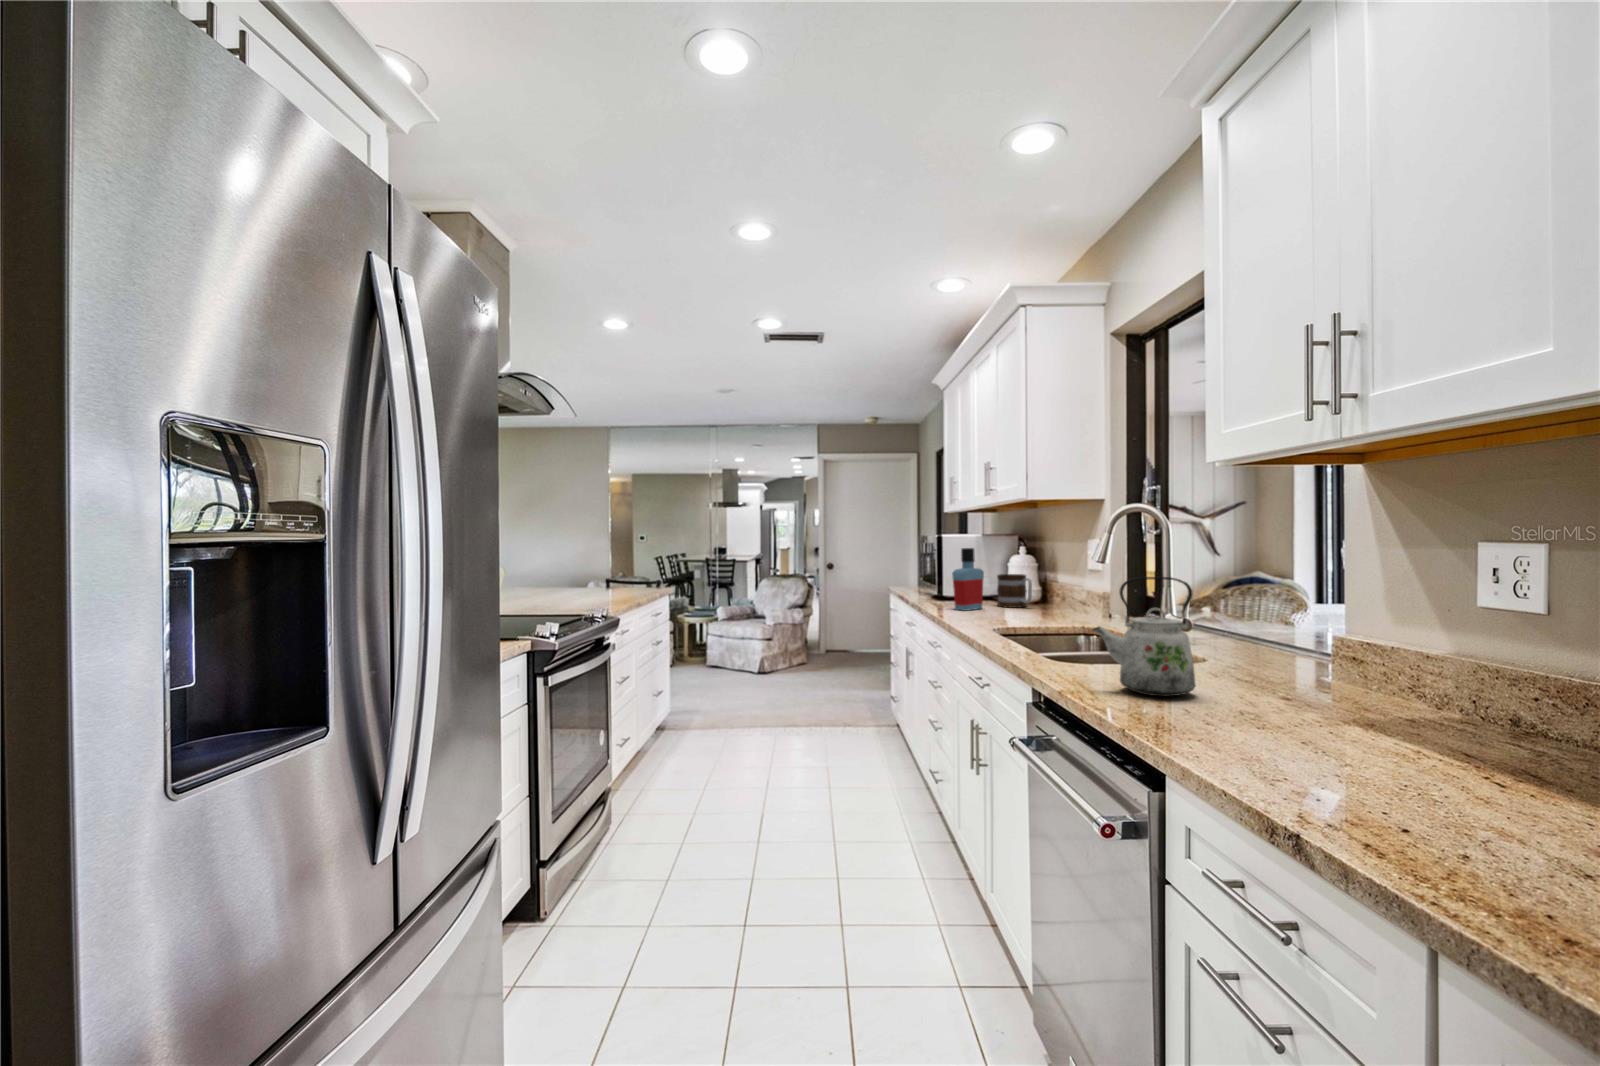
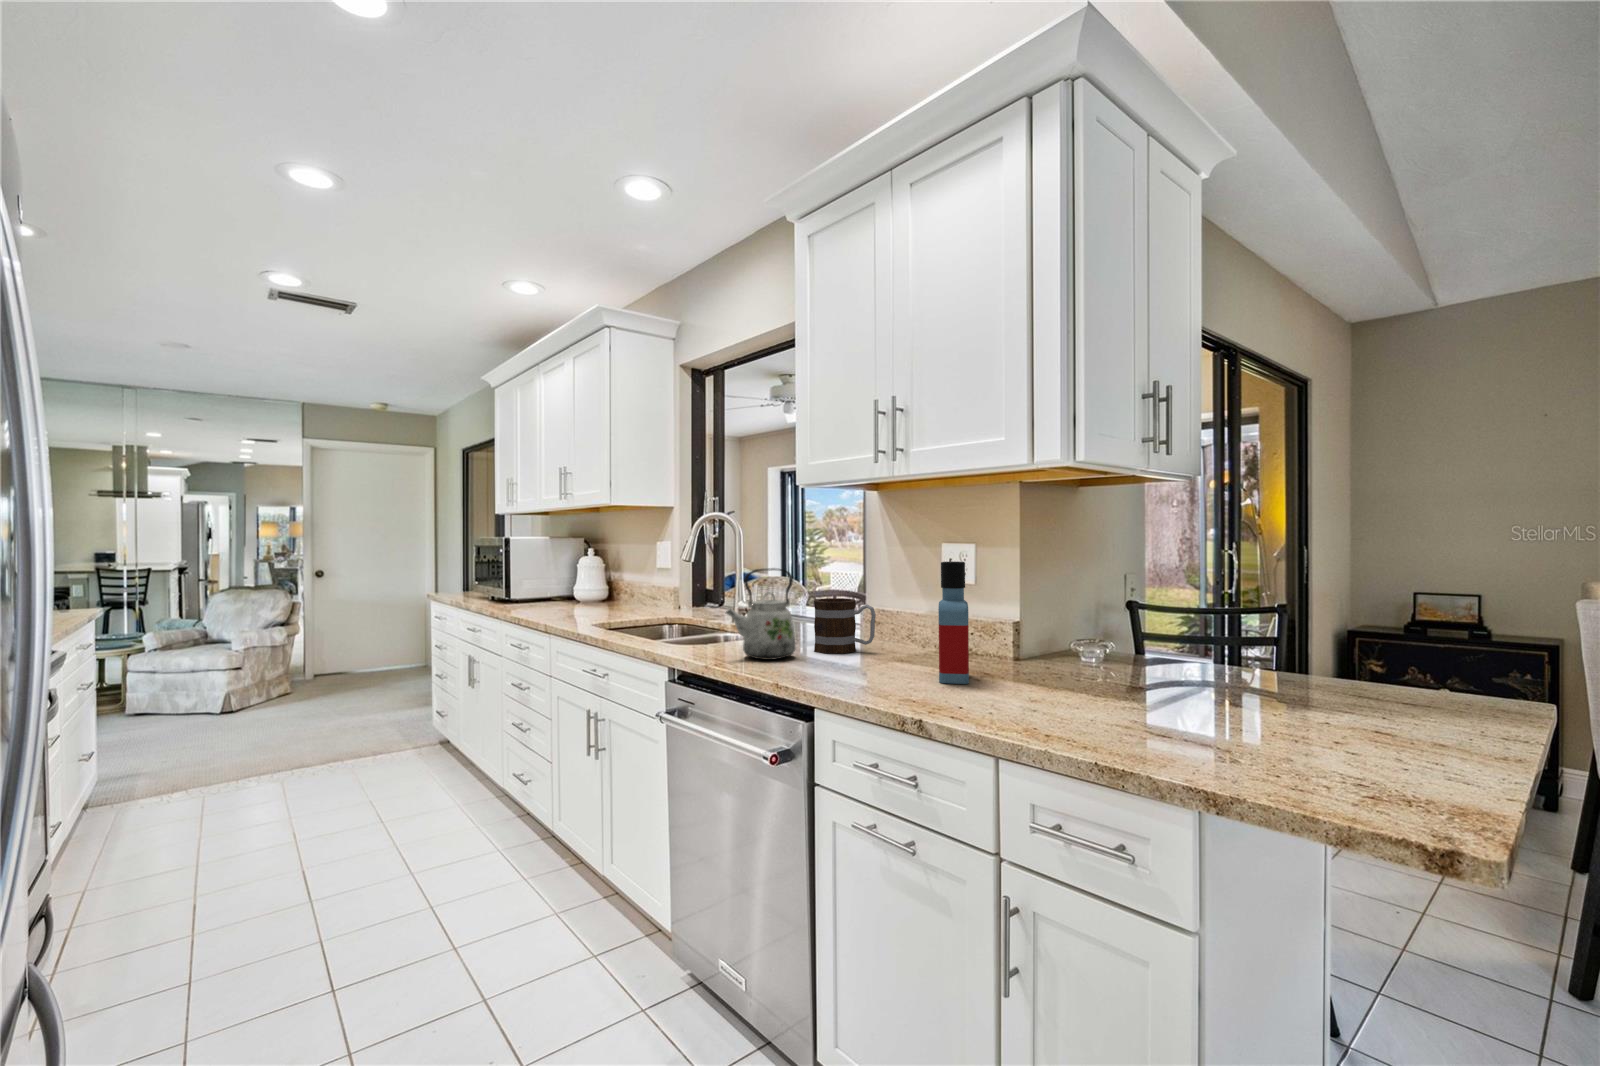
bottle: present [952,548,984,611] -> present [938,561,969,684]
mug: present [997,574,1032,608] -> present [814,598,876,653]

